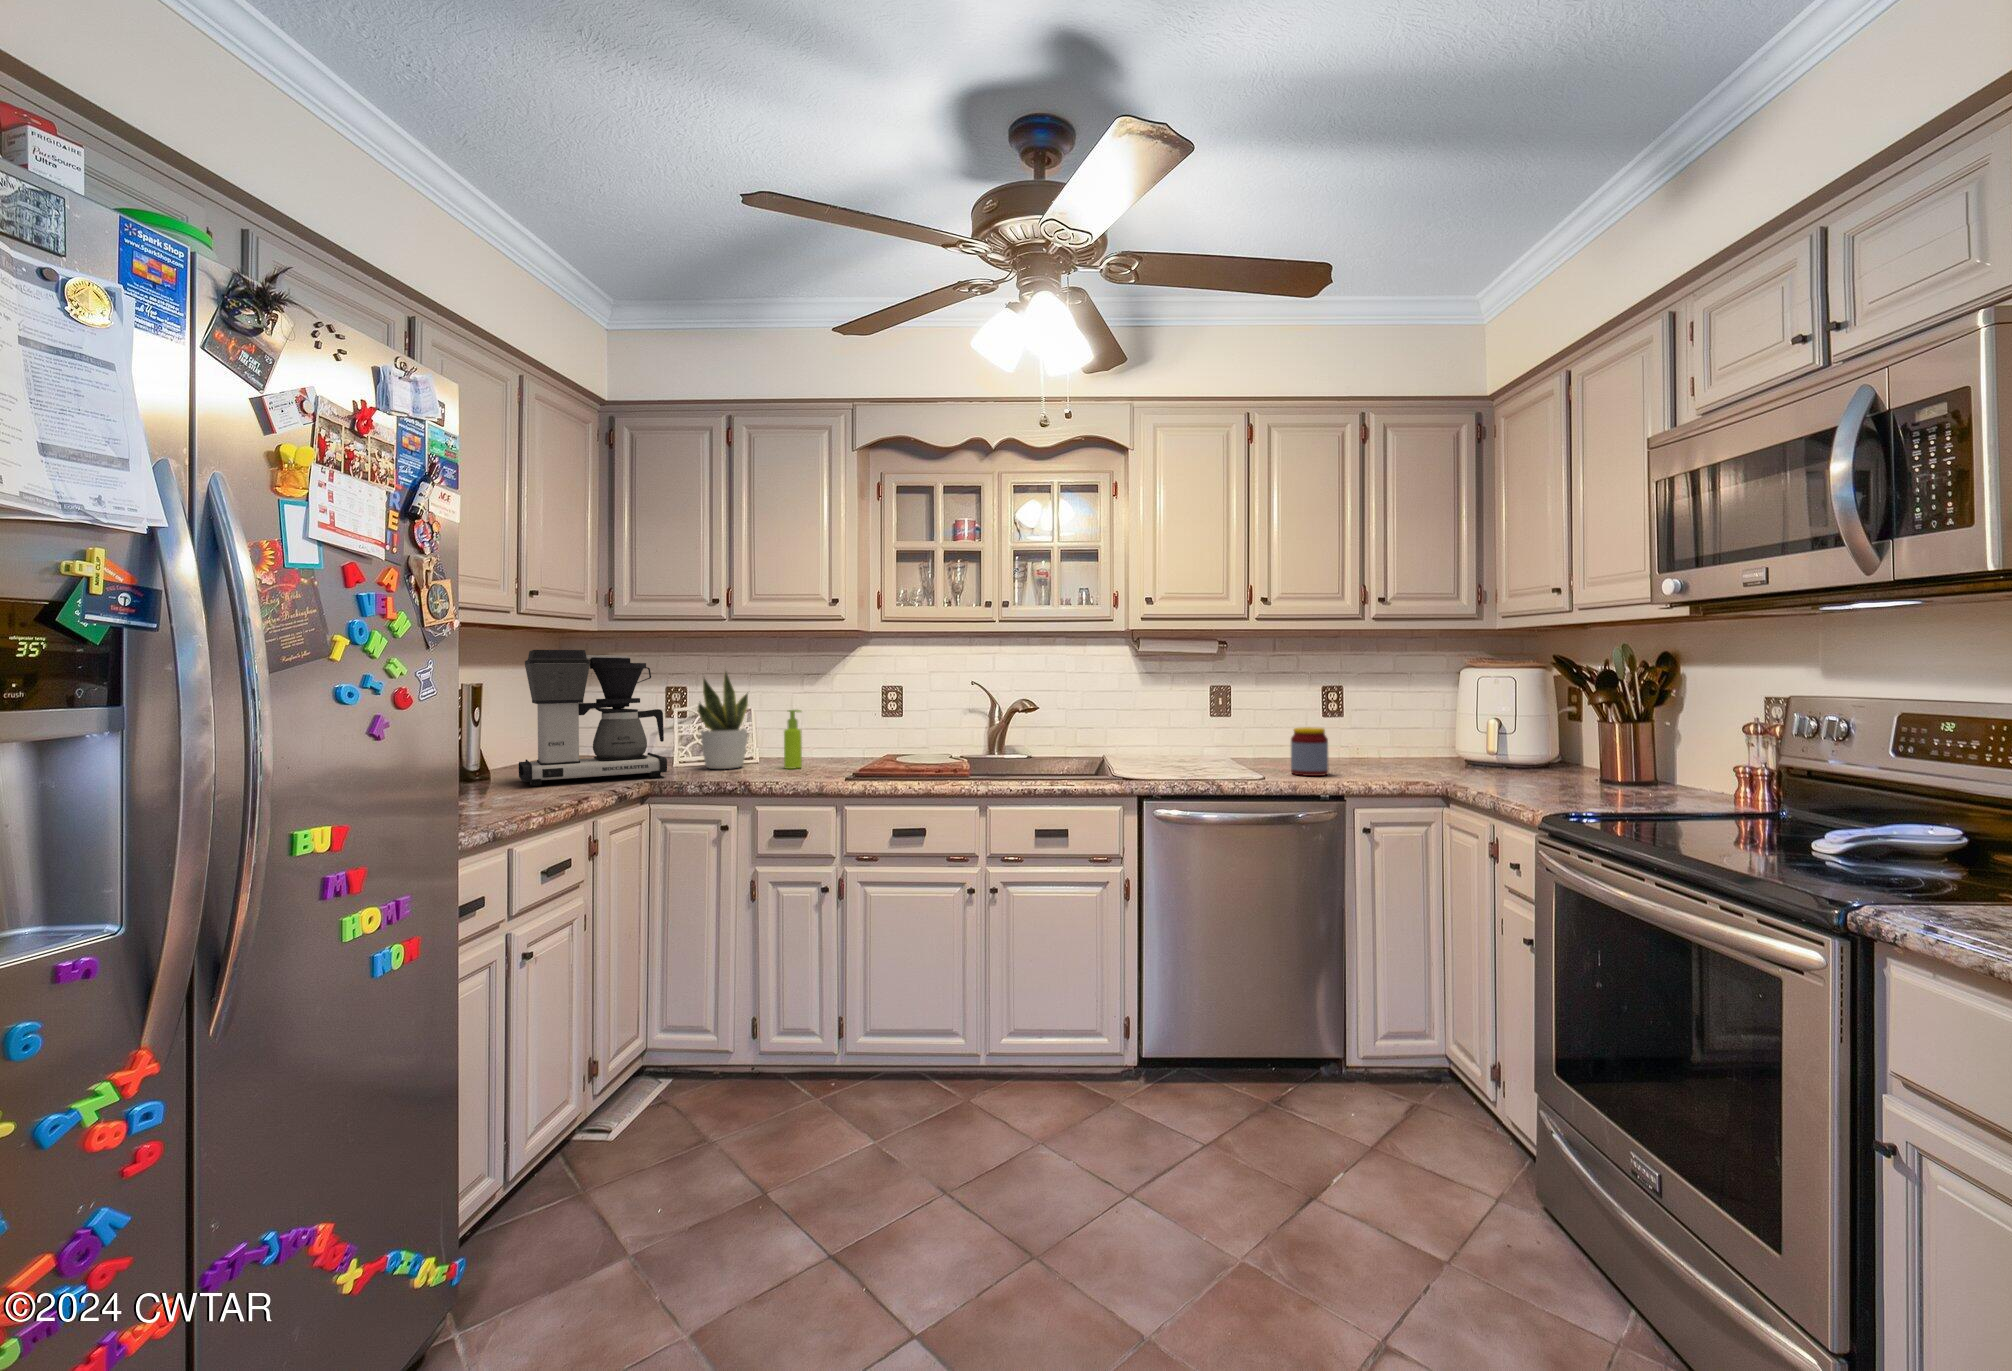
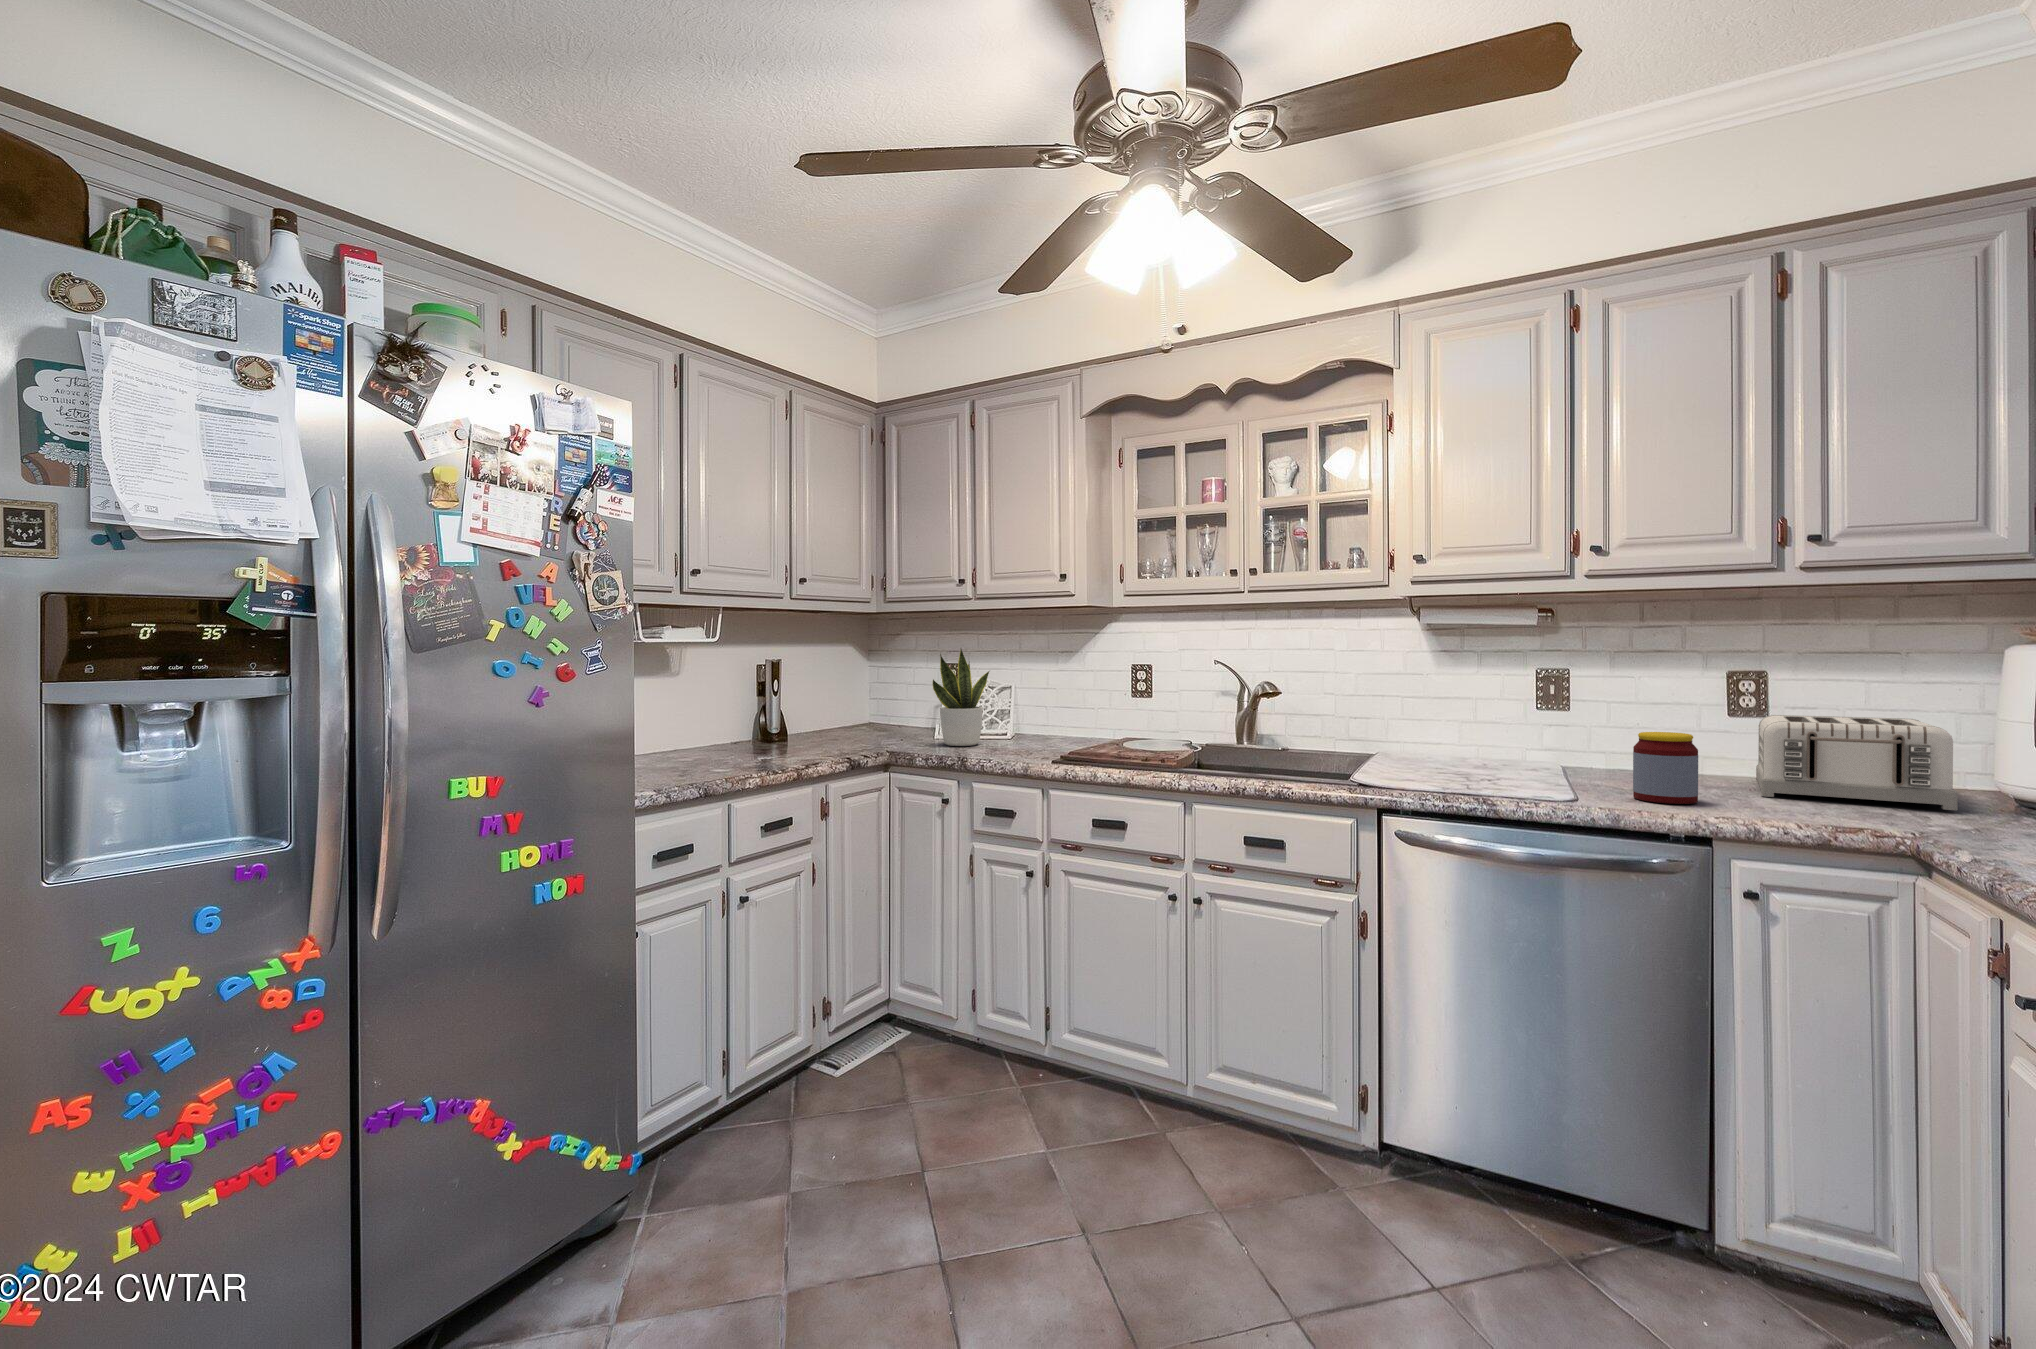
coffee maker: present [519,650,667,786] -> none [778,631,901,752]
soap dispenser: present [784,710,802,769] -> none [1011,690,1029,749]
toaster: none [1337,714,1448,769] -> present [1756,715,1958,810]

